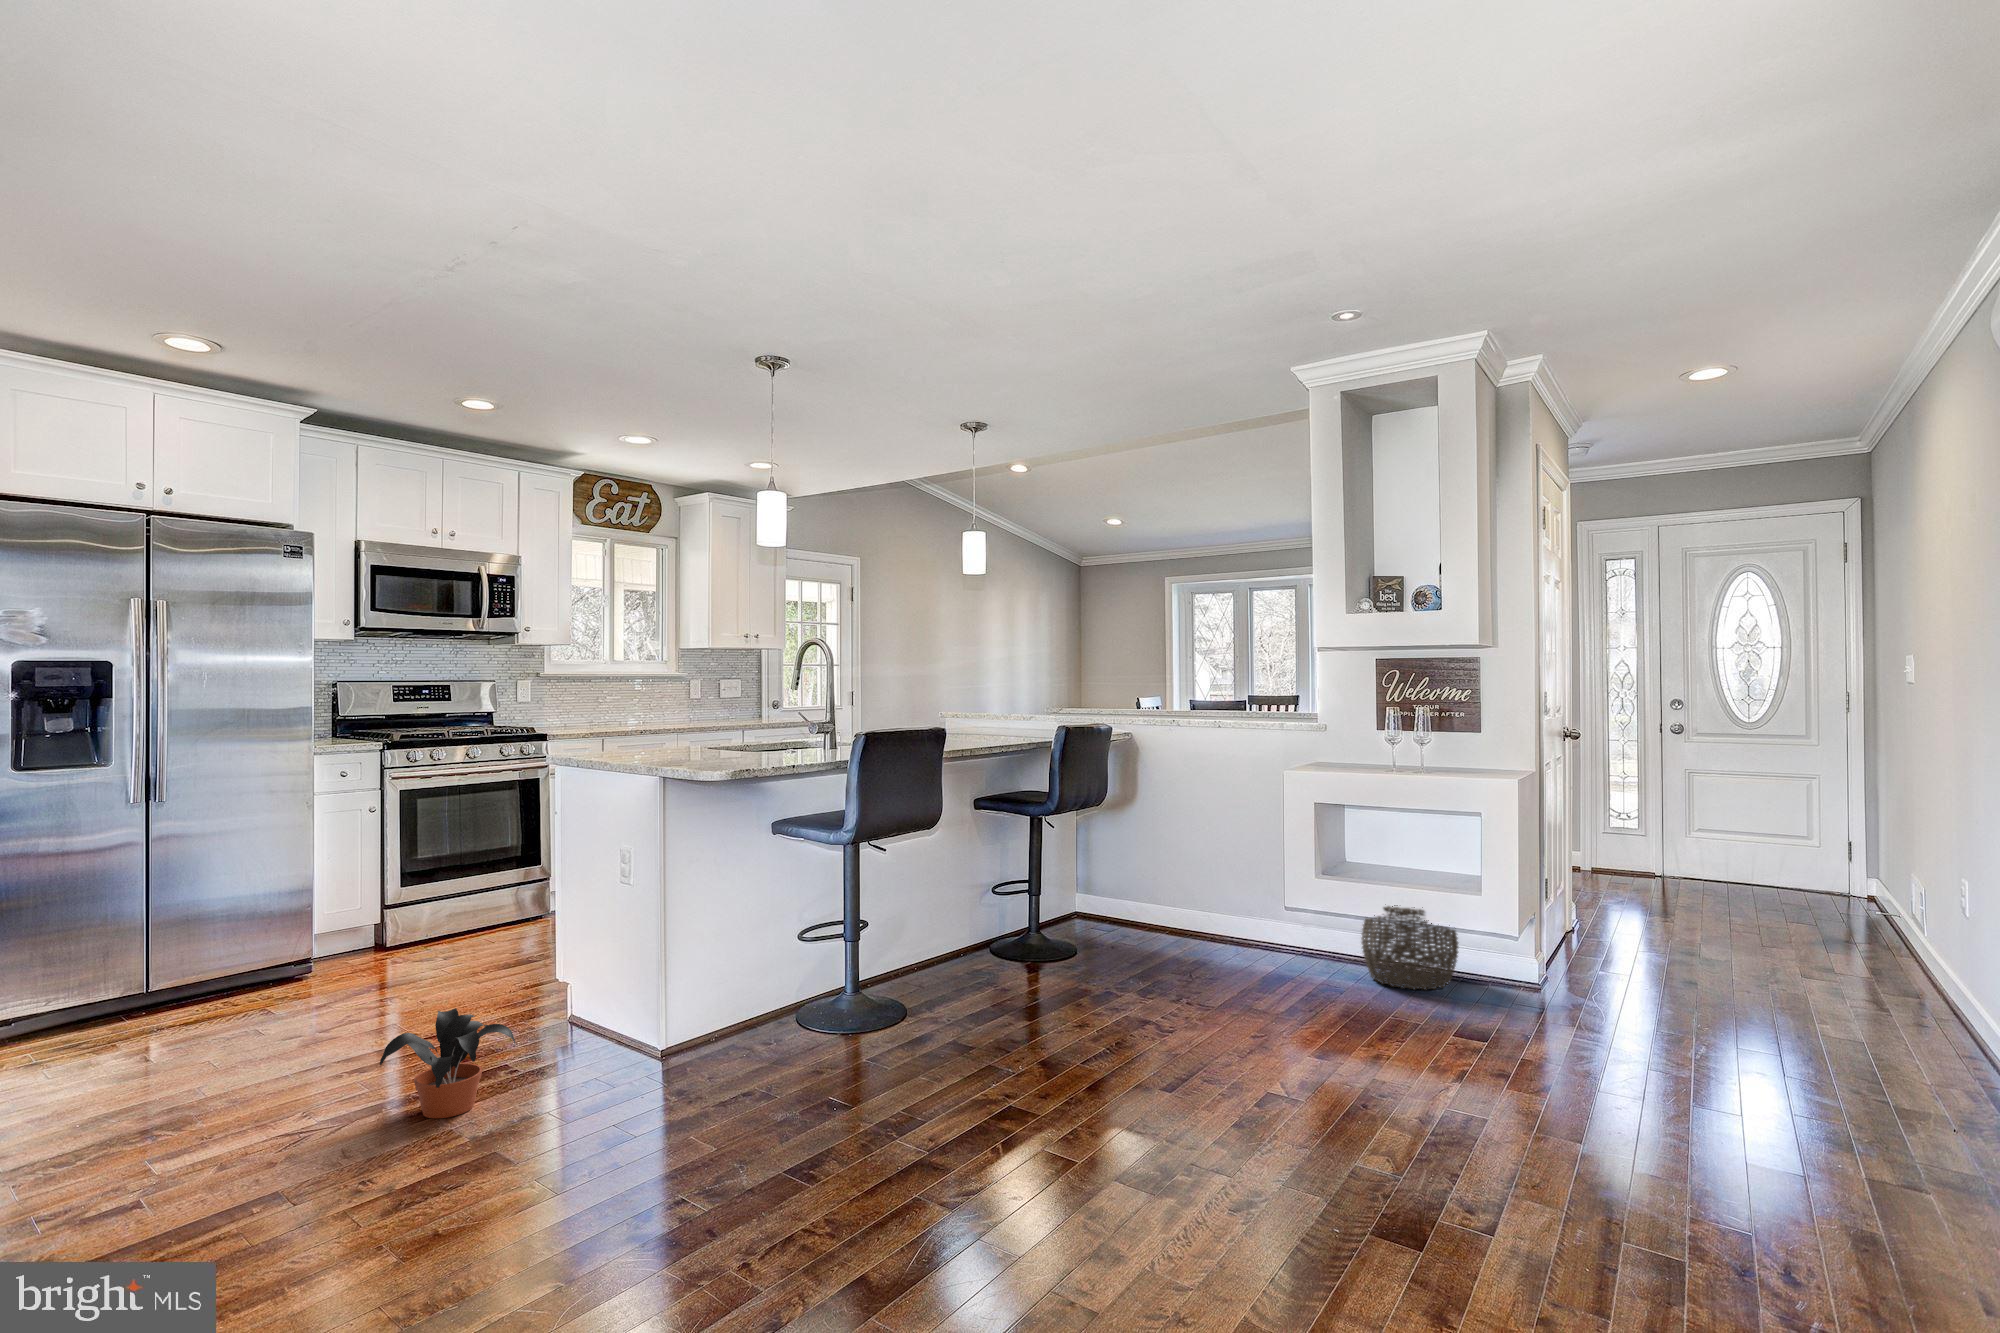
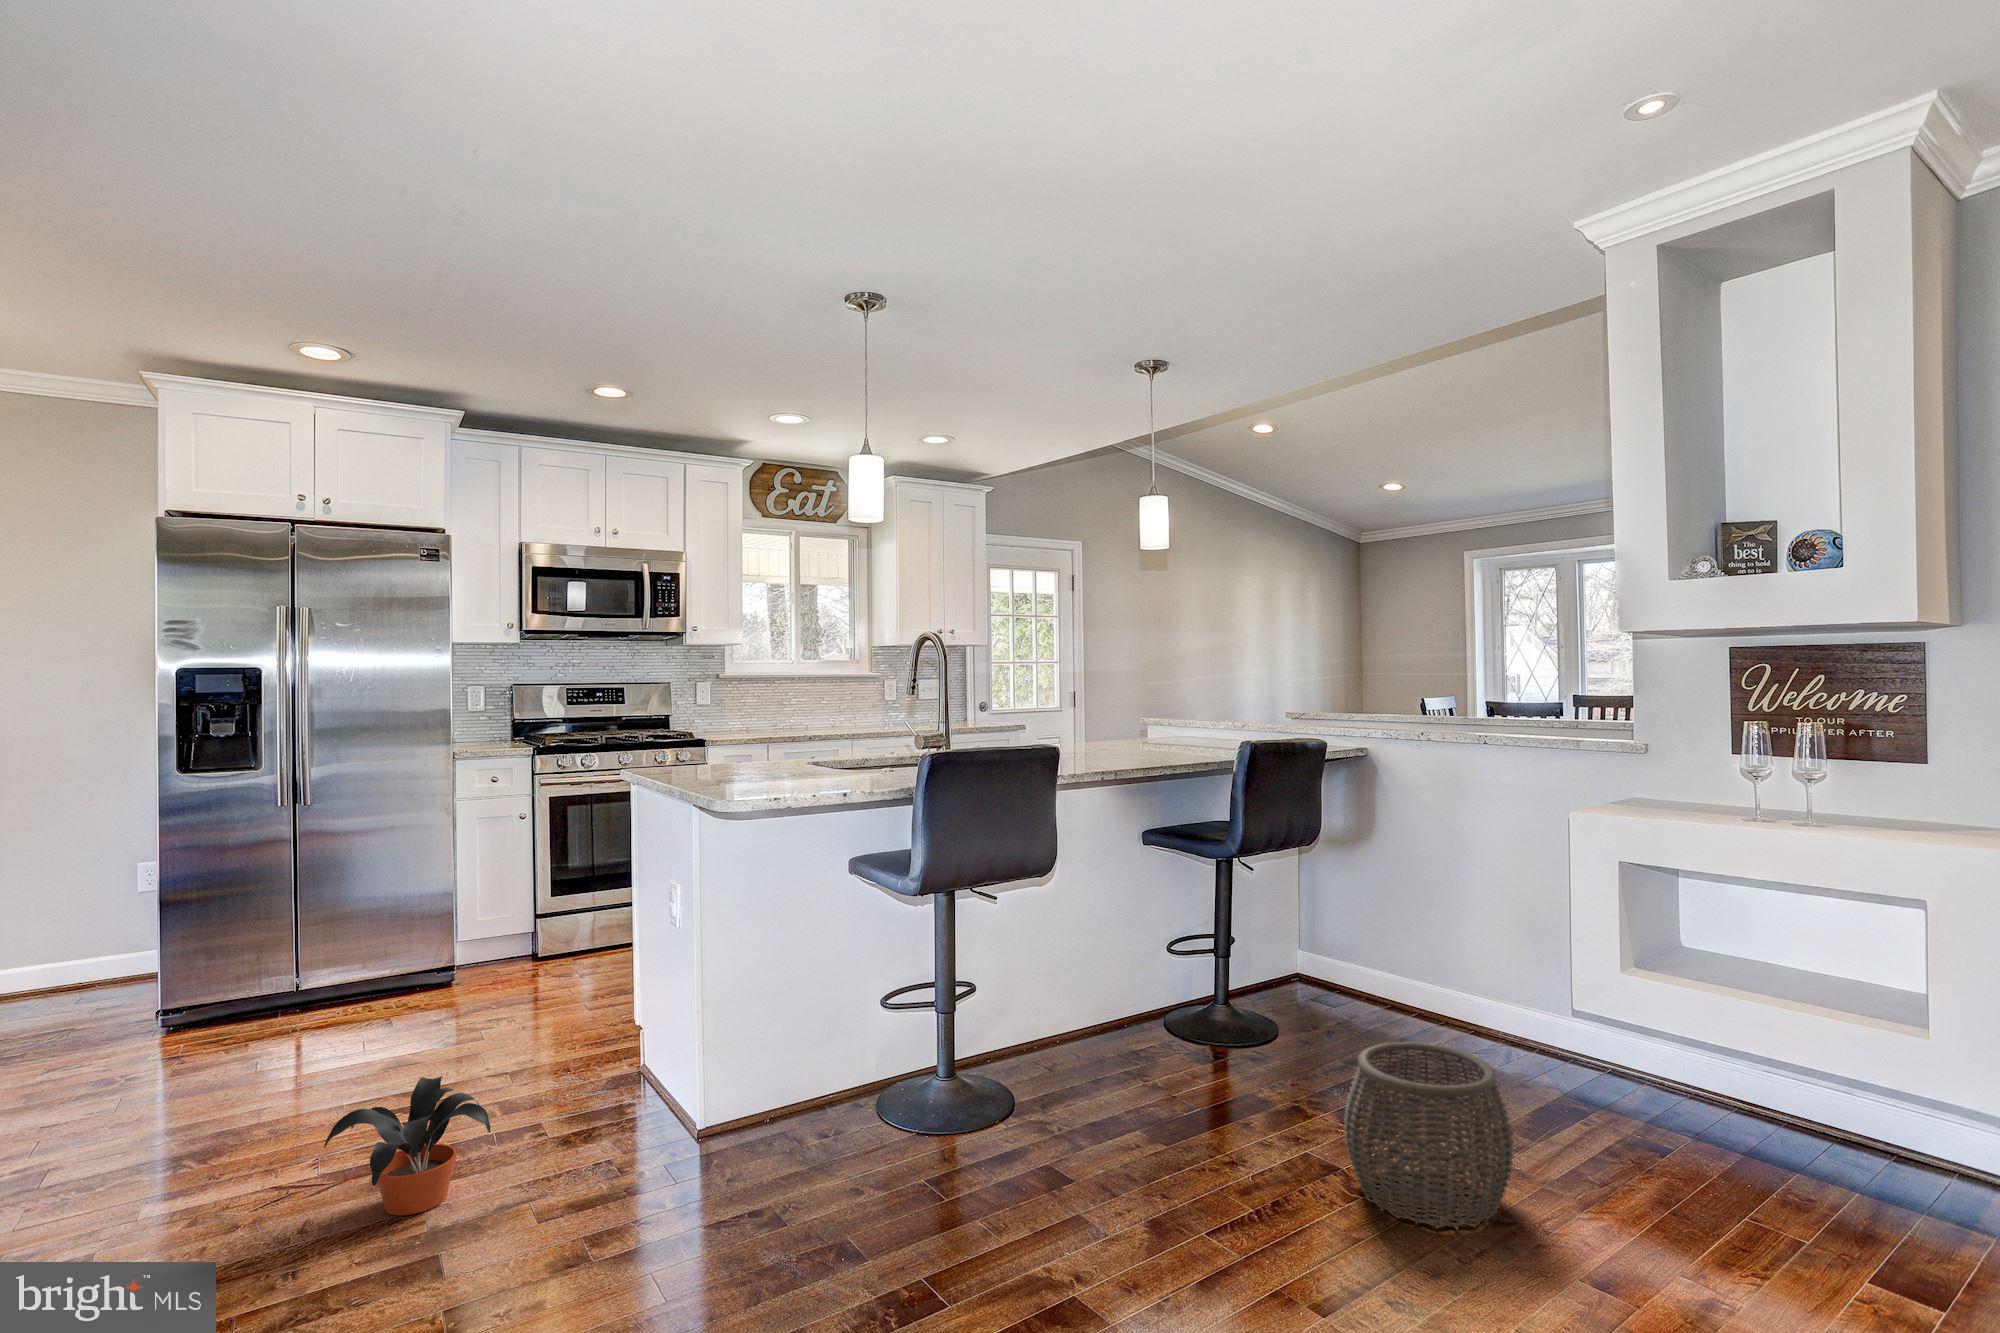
woven basket: present [1361,904,1458,990] -> present [1344,1042,1514,1229]

